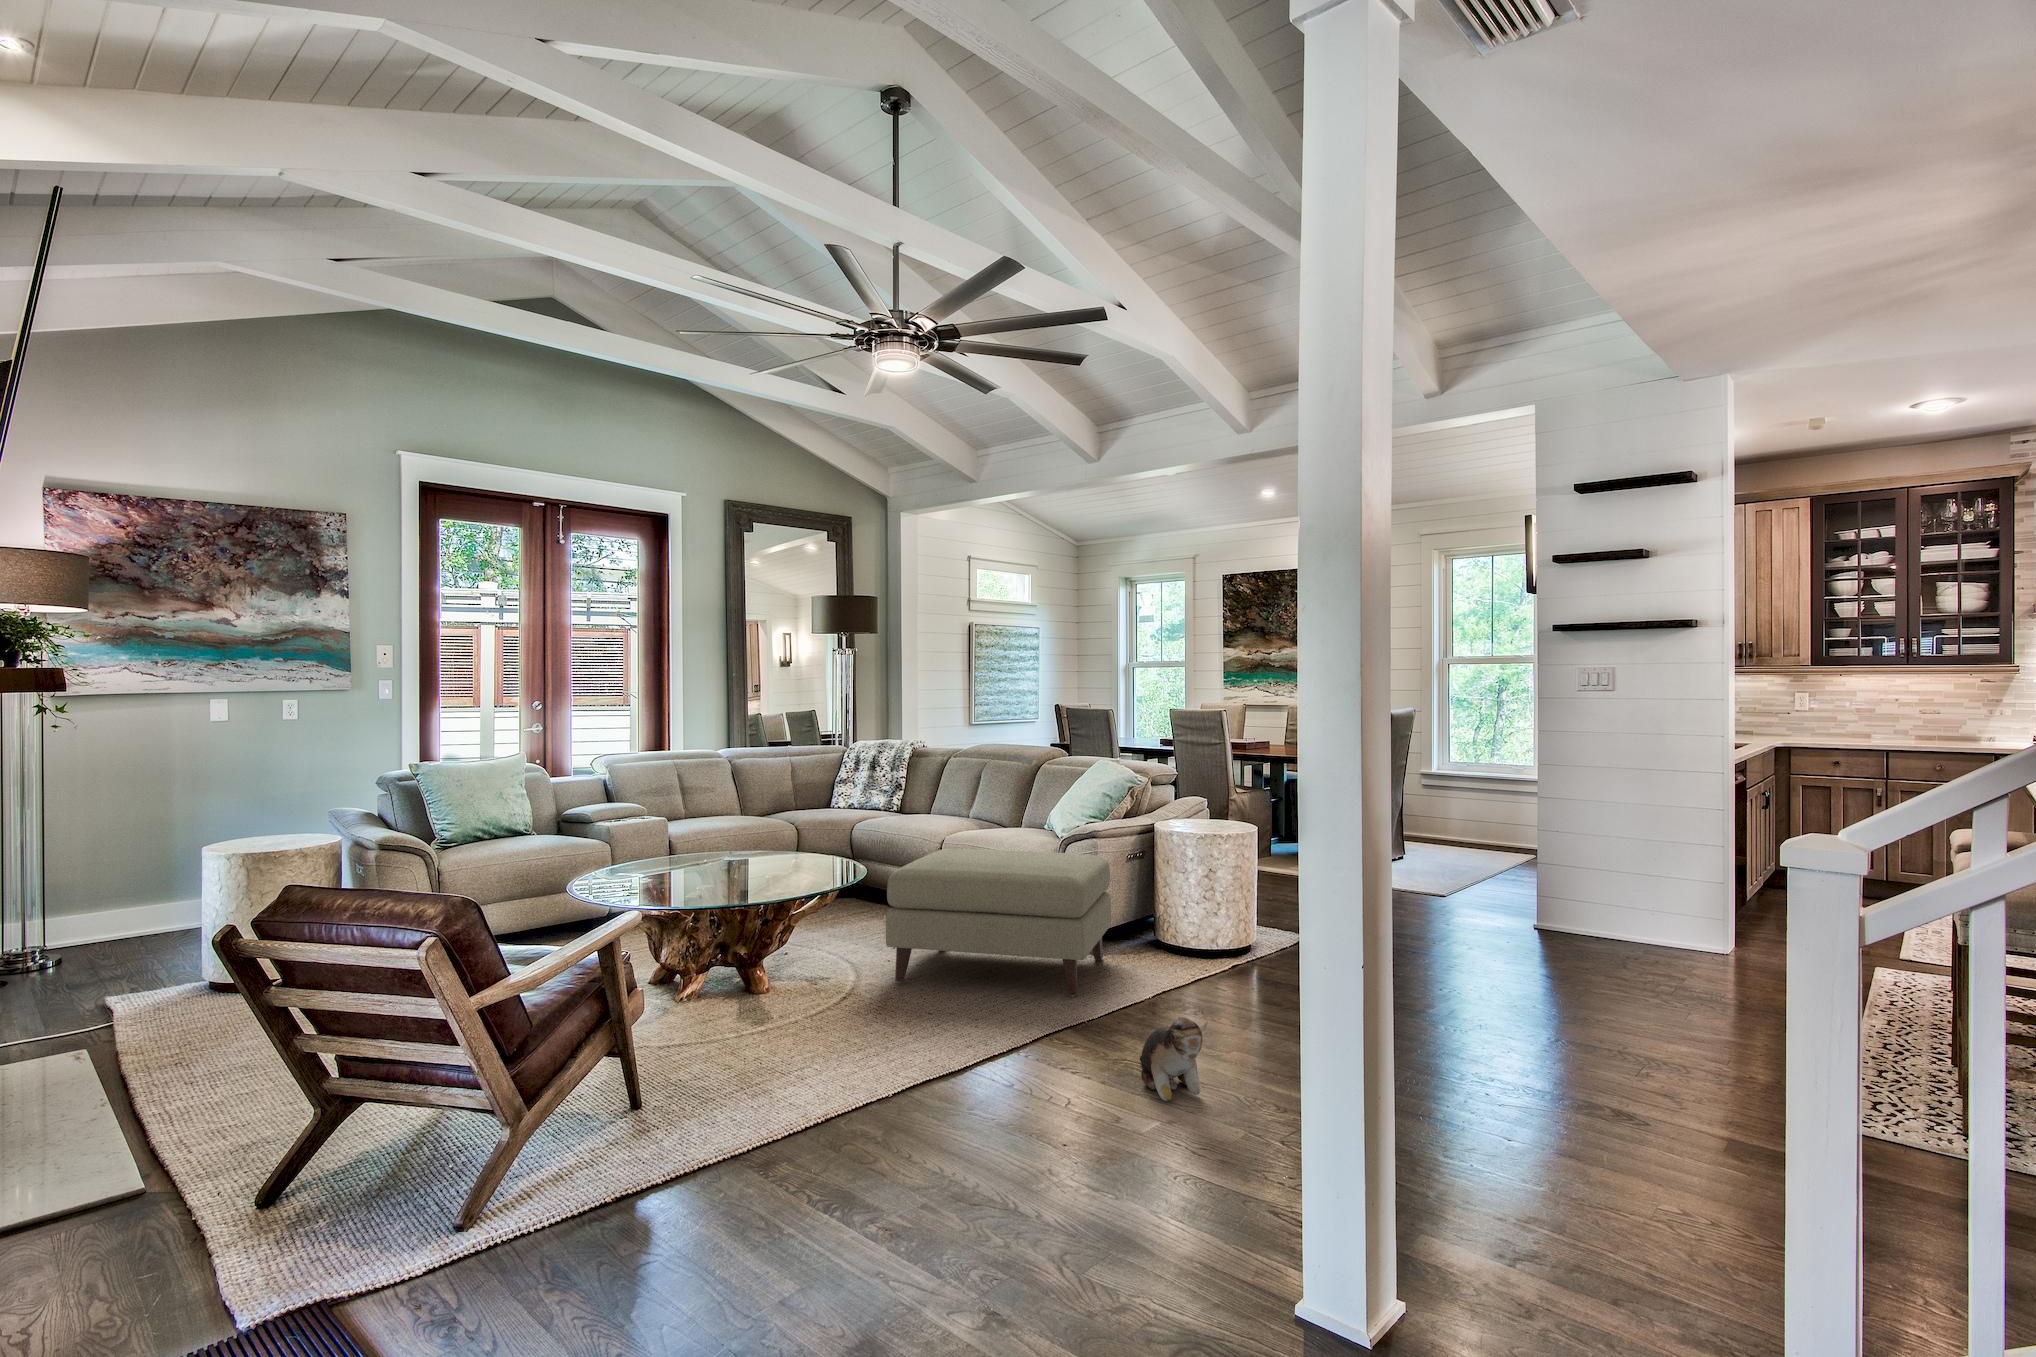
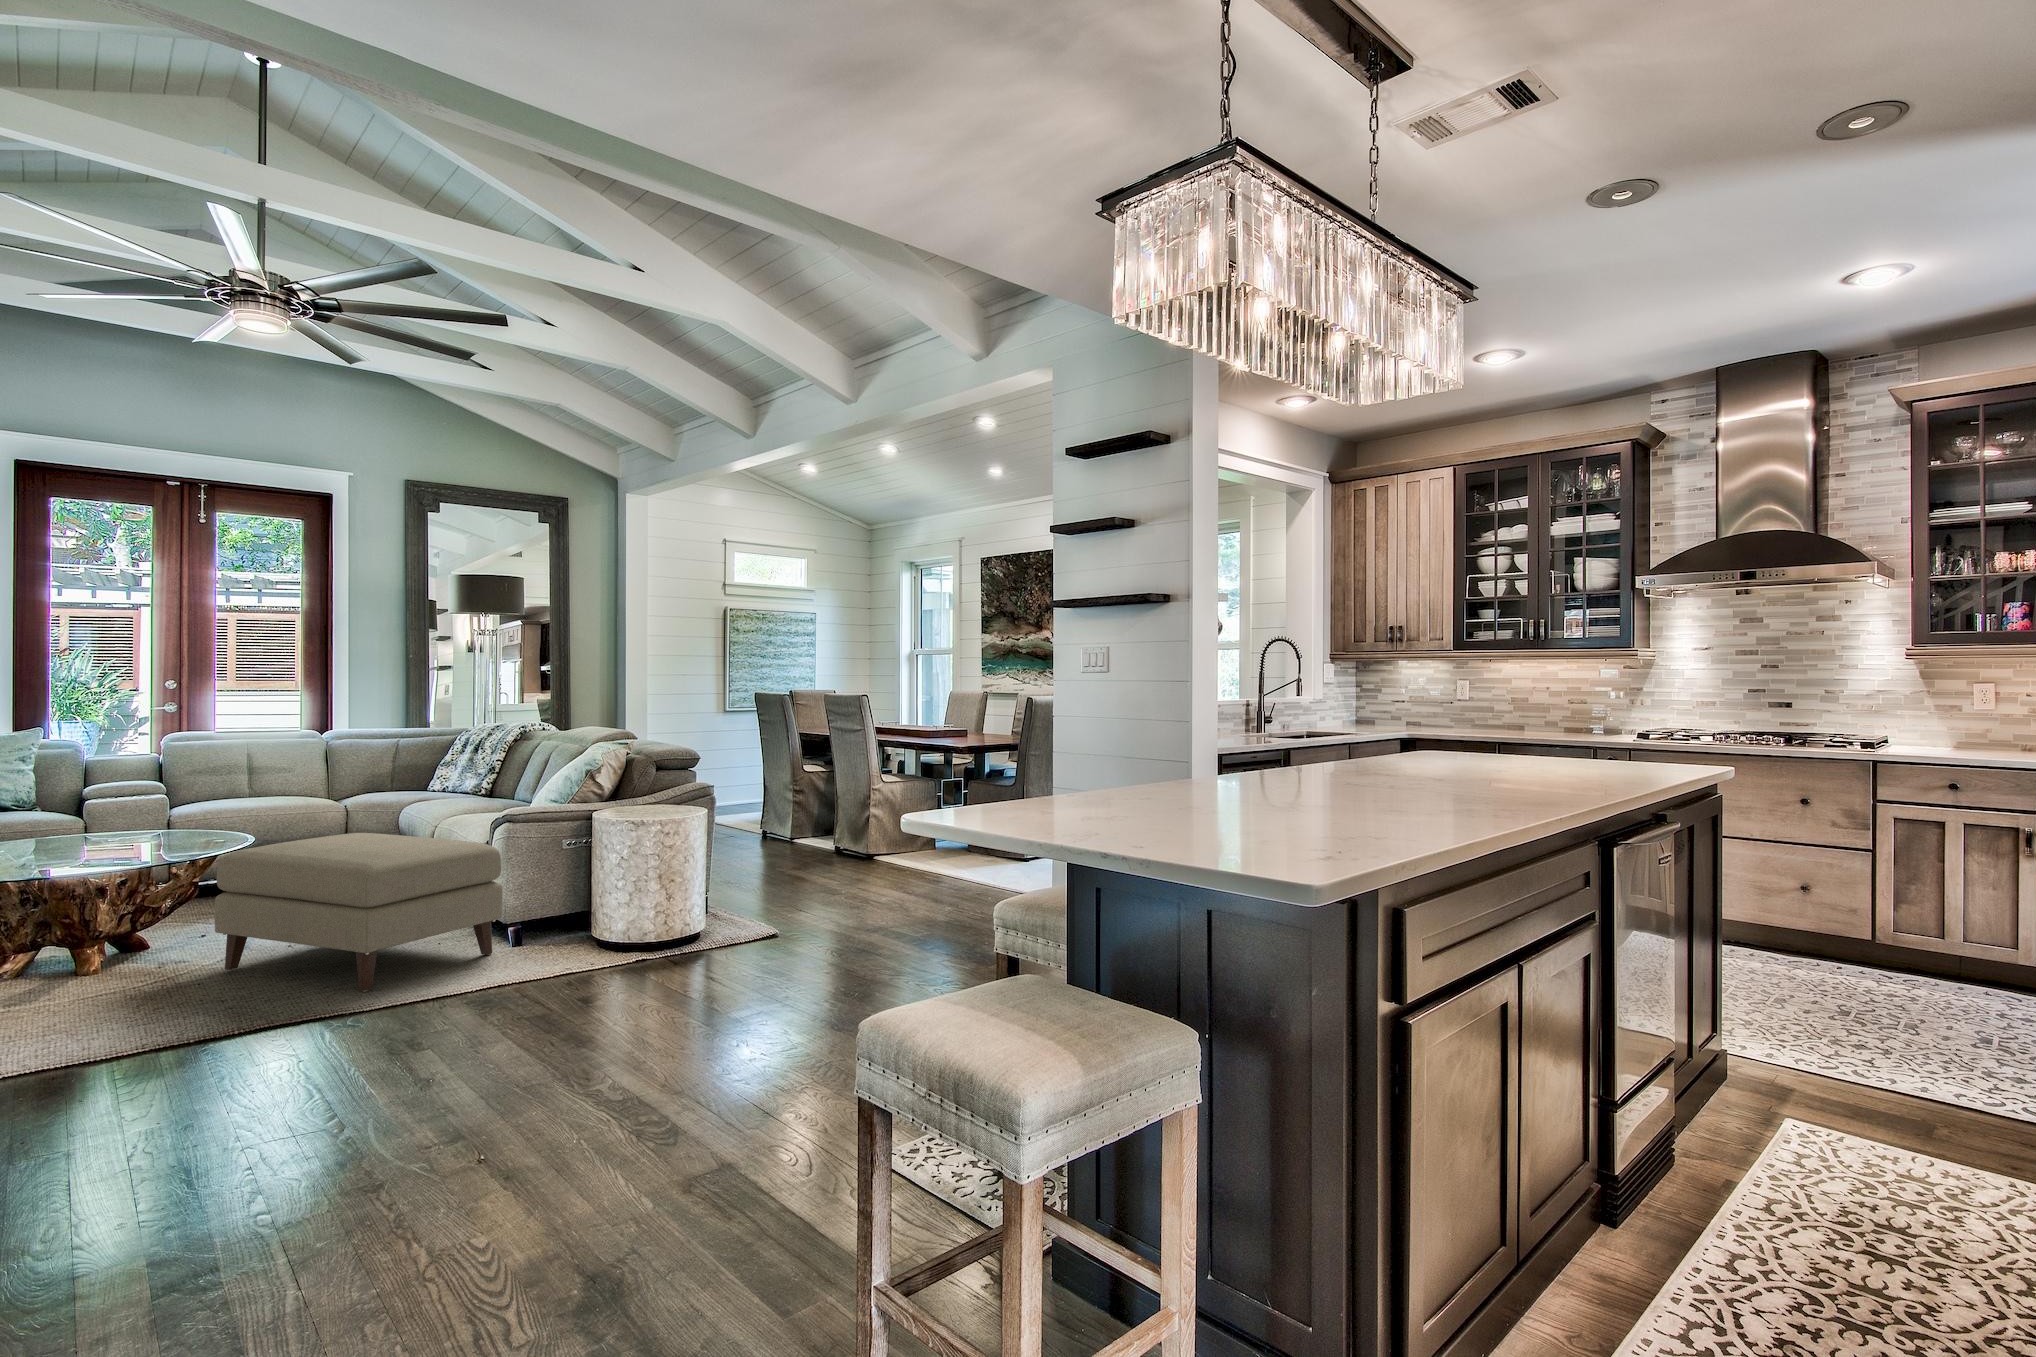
plush toy: present [1140,1017,1208,1101] -> none [145,1015,263,1107]

